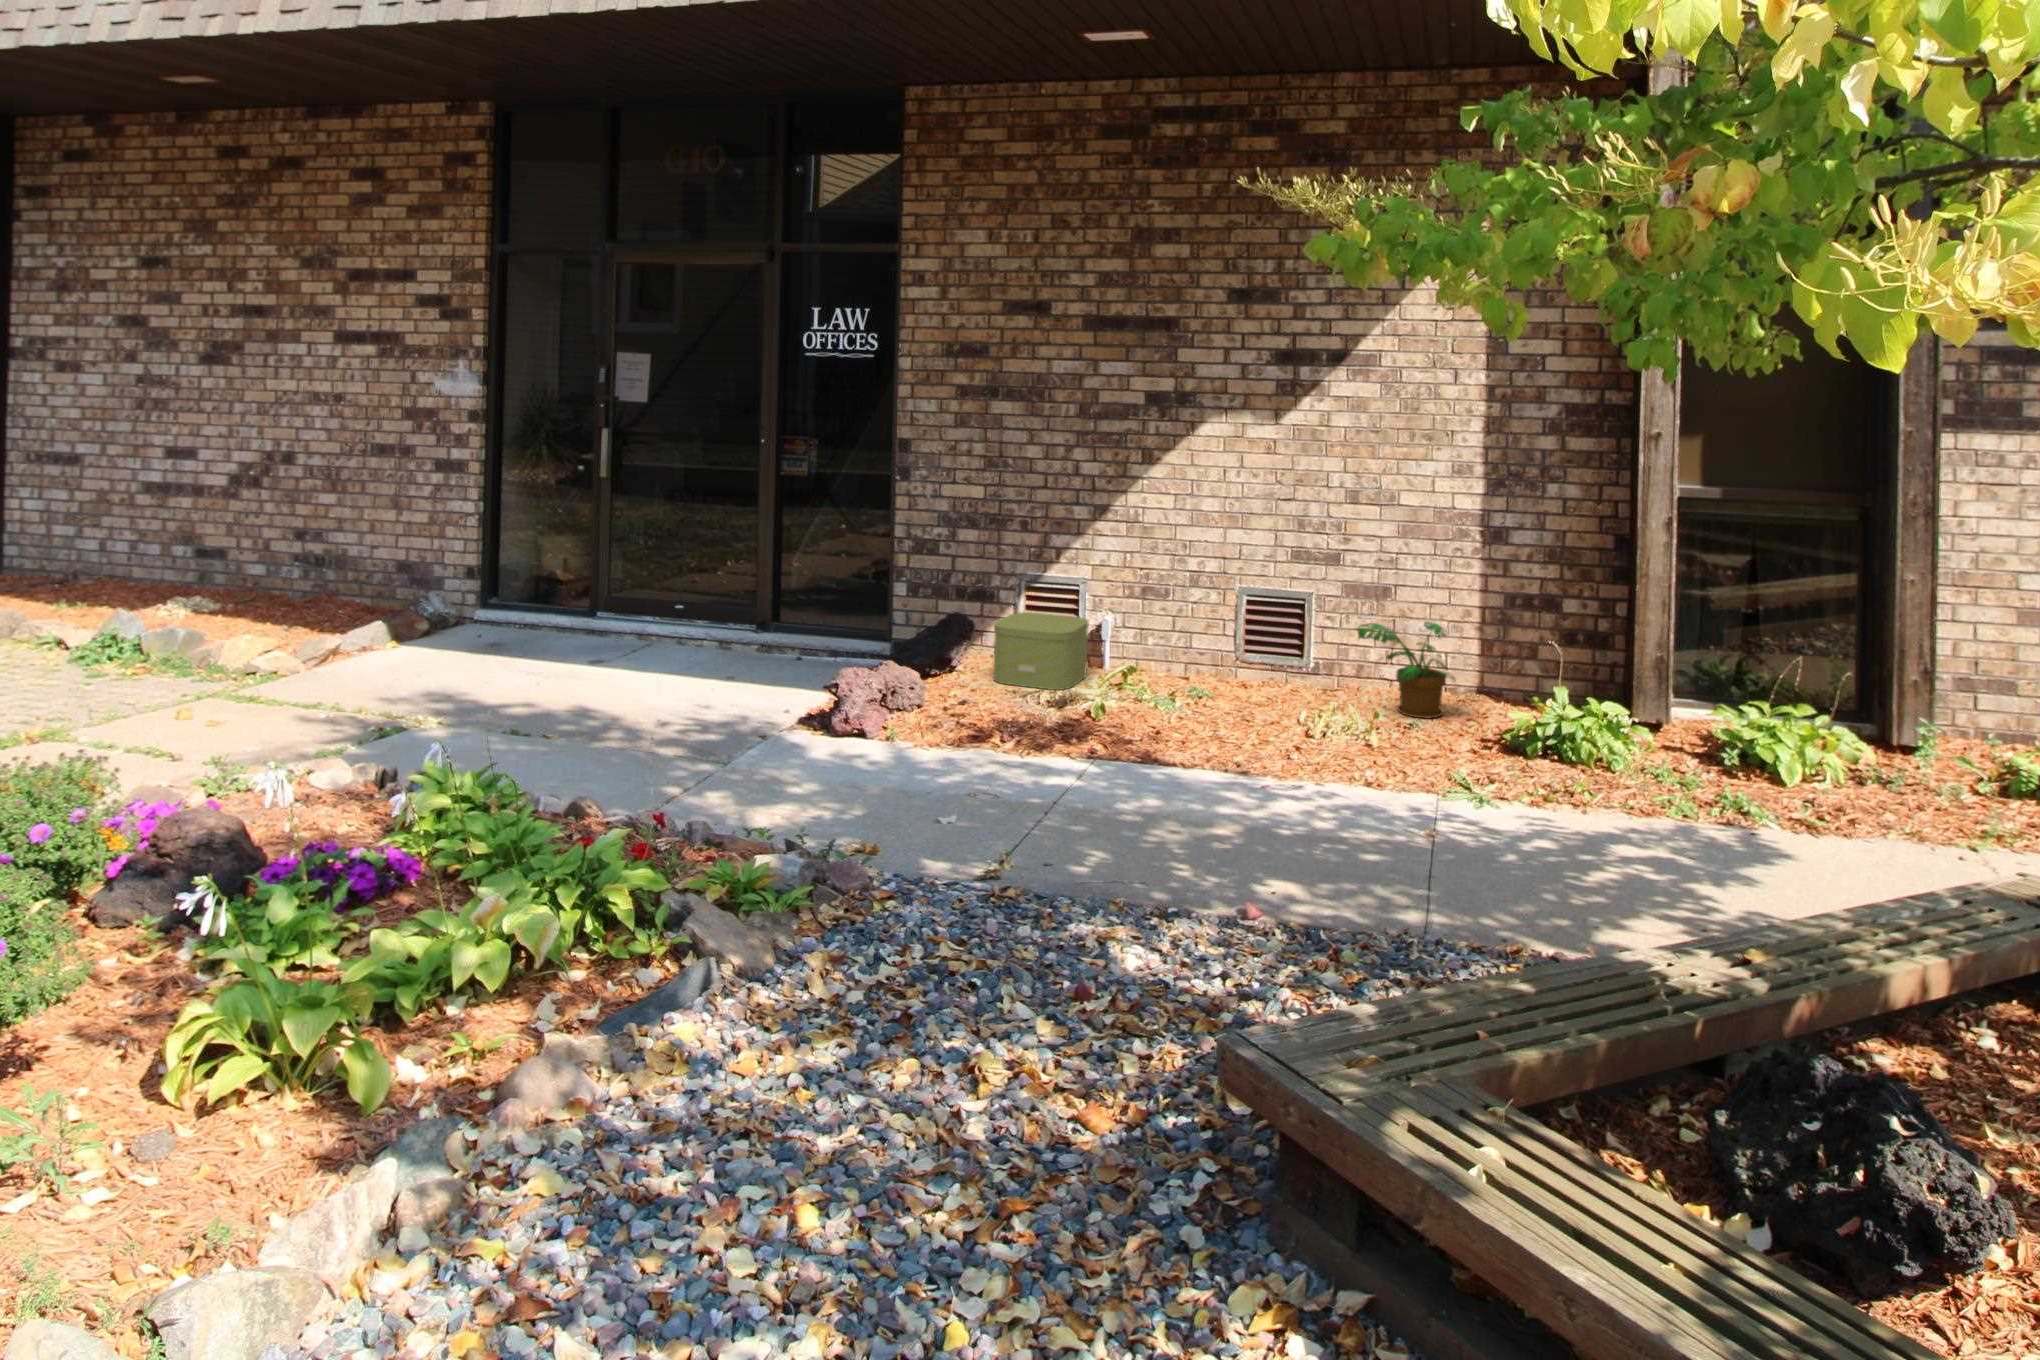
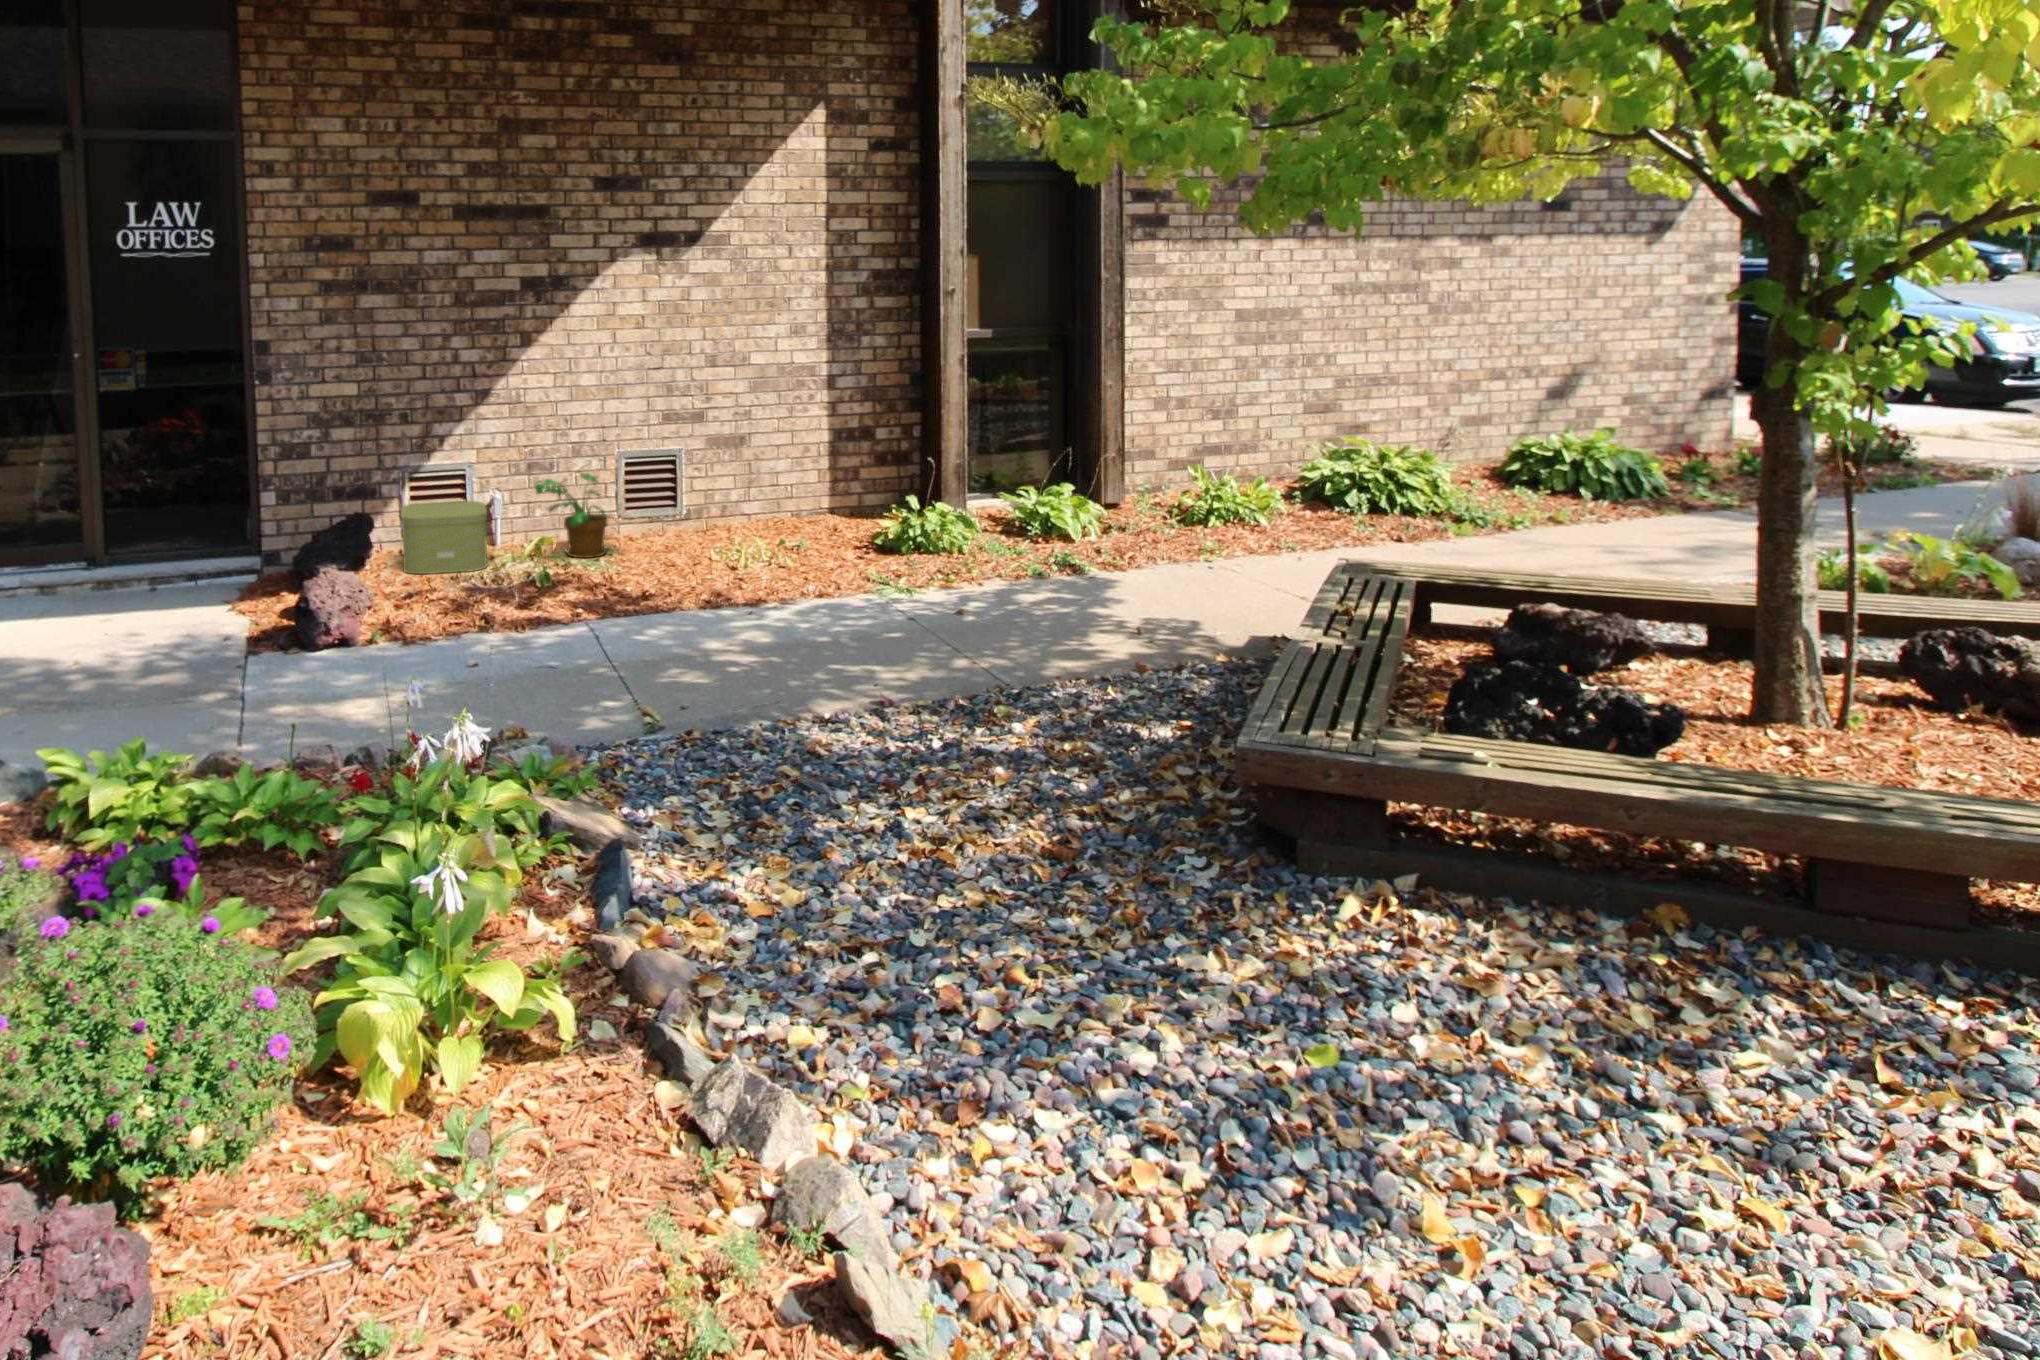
potted plant: present [1358,622,1455,718] -> present [534,473,614,558]

